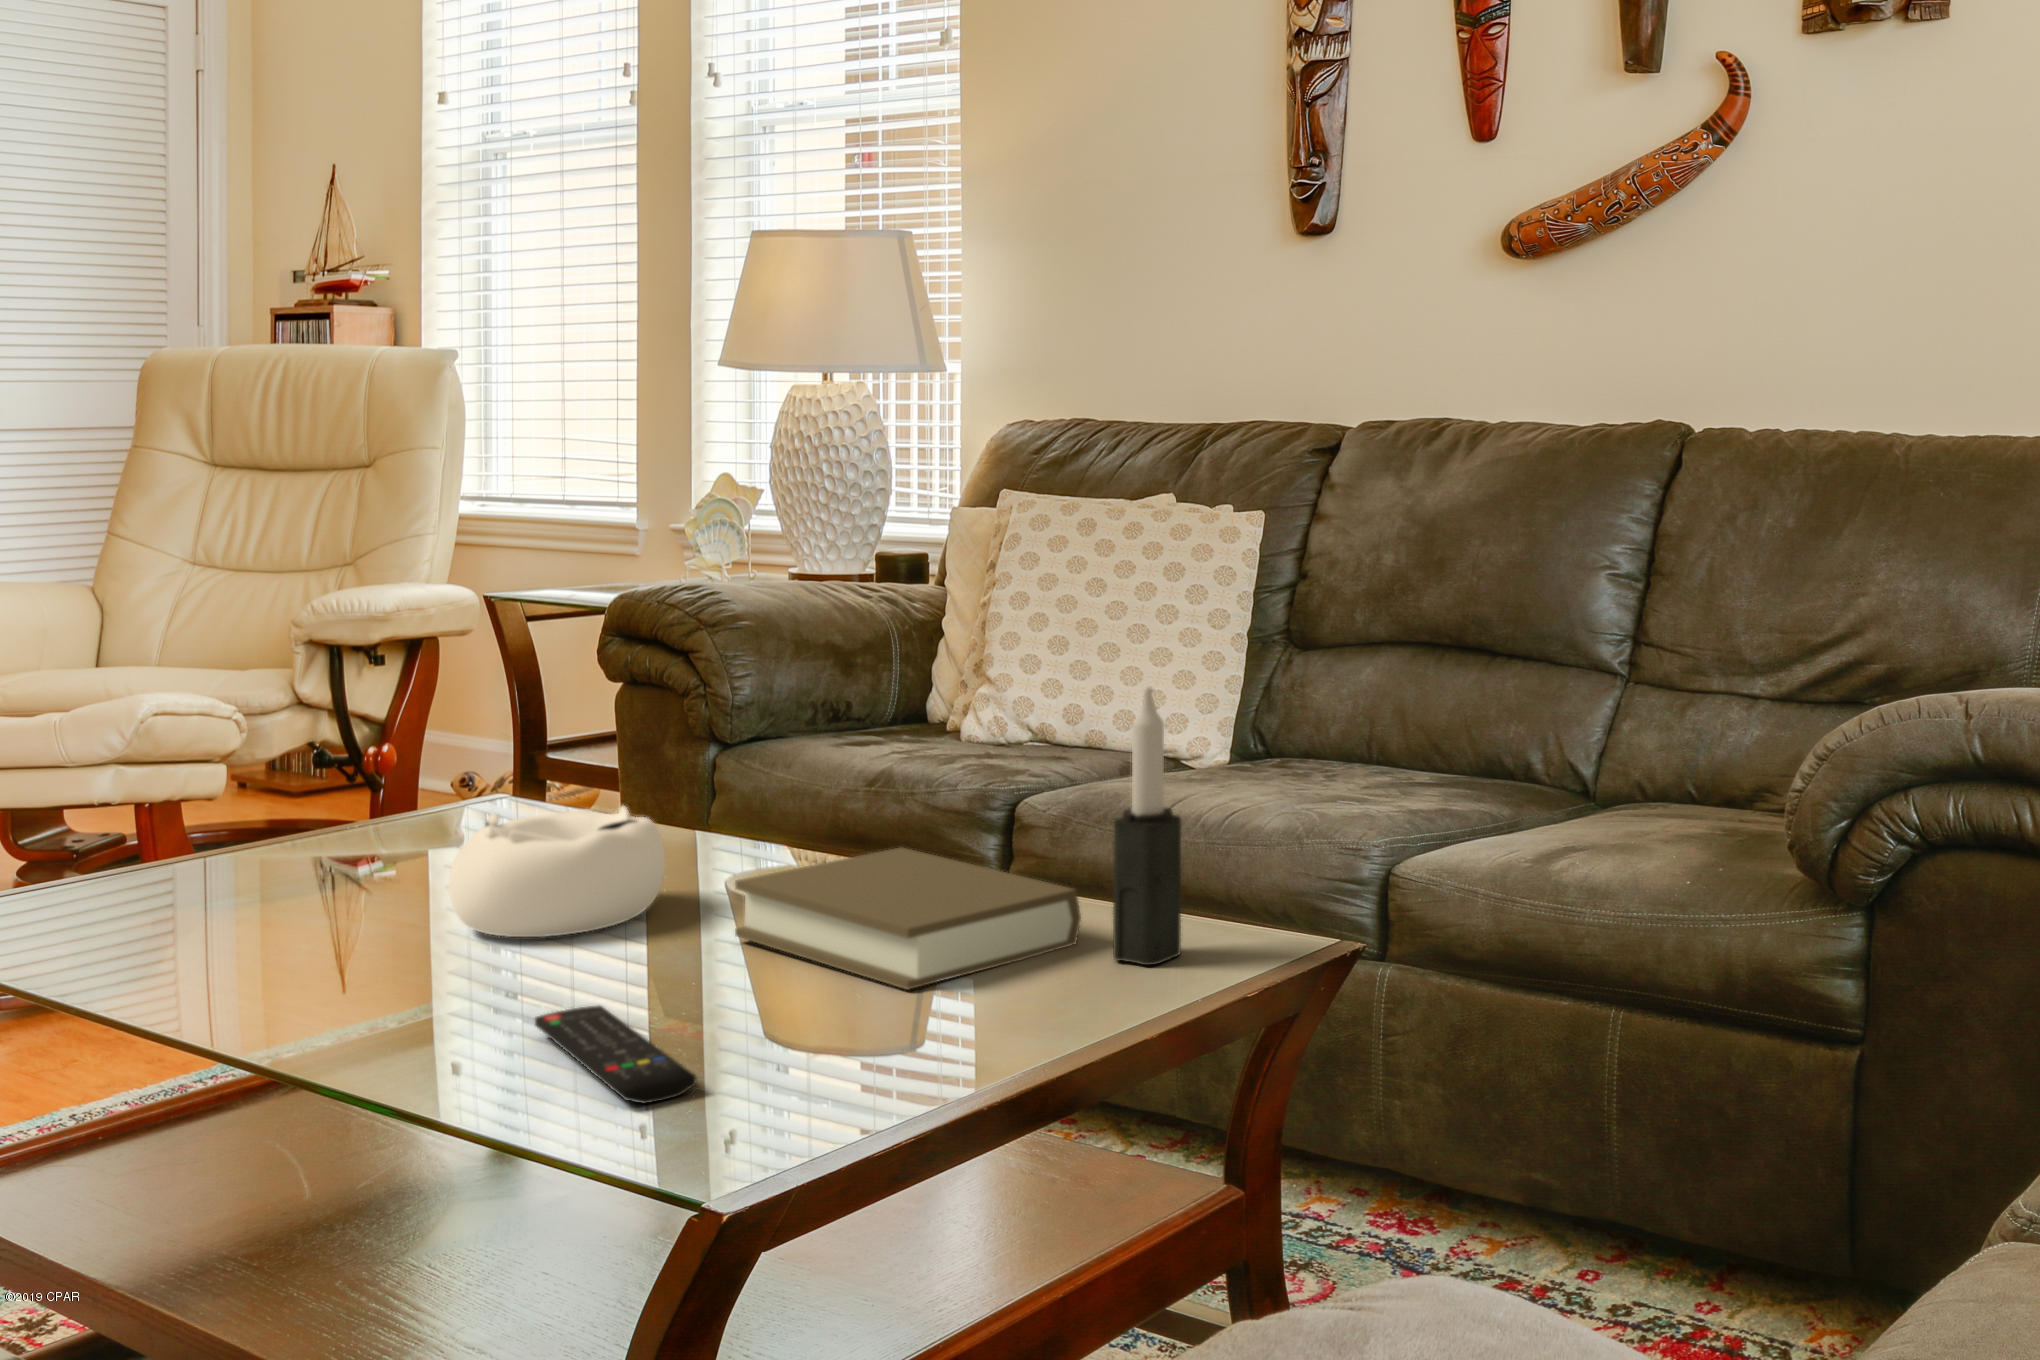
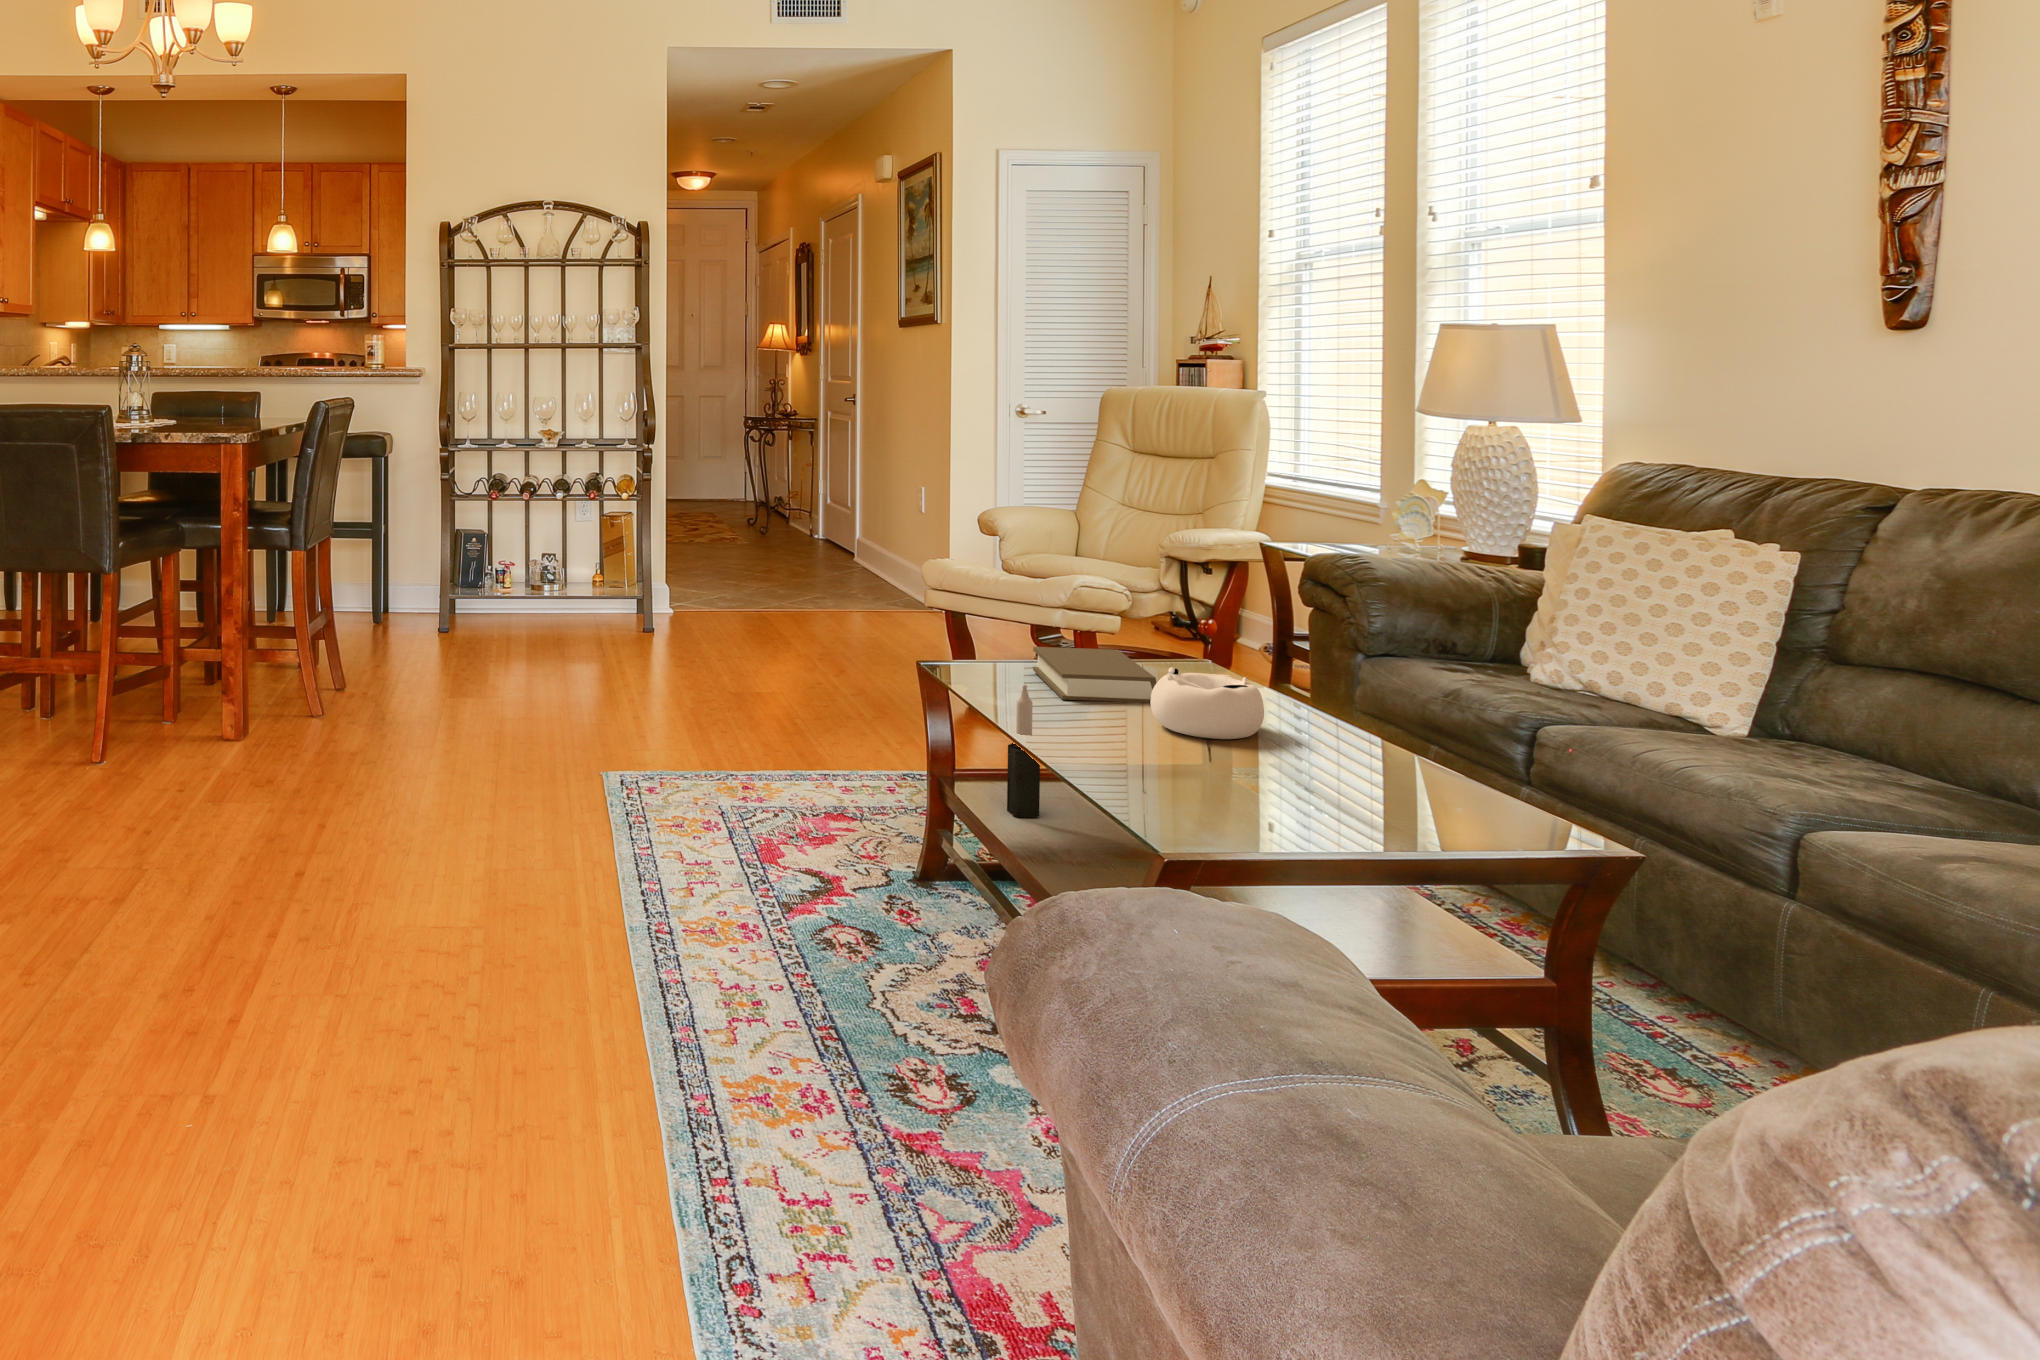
candle: present [1113,687,1181,965] -> present [1007,684,1040,818]
book: present [735,848,1081,990] -> present [1033,647,1157,702]
remote control: present [535,1006,696,1103] -> none [1156,770,1208,823]

